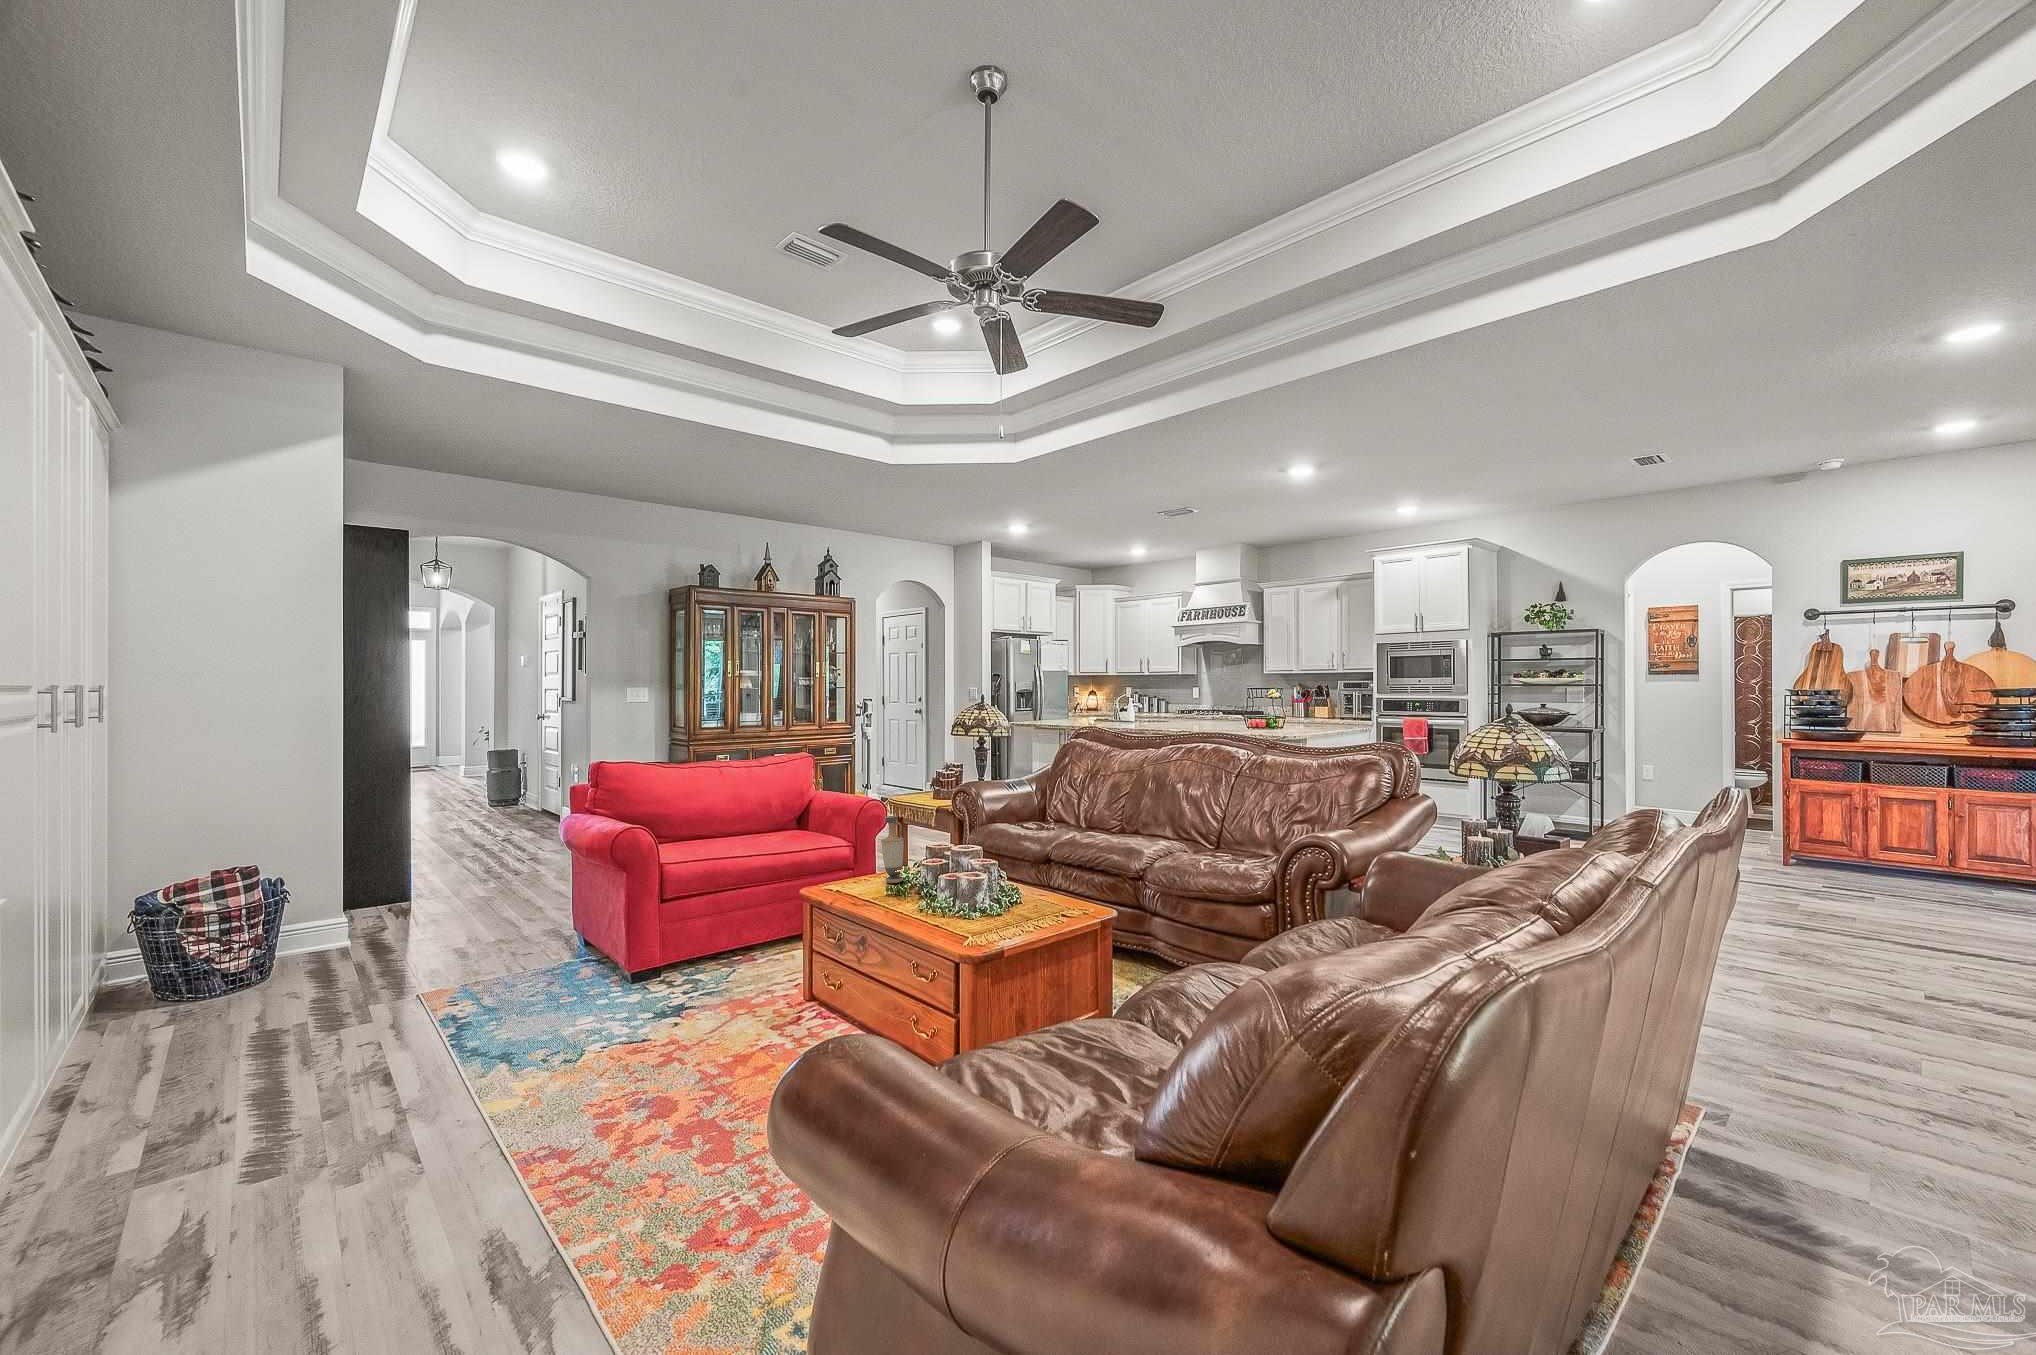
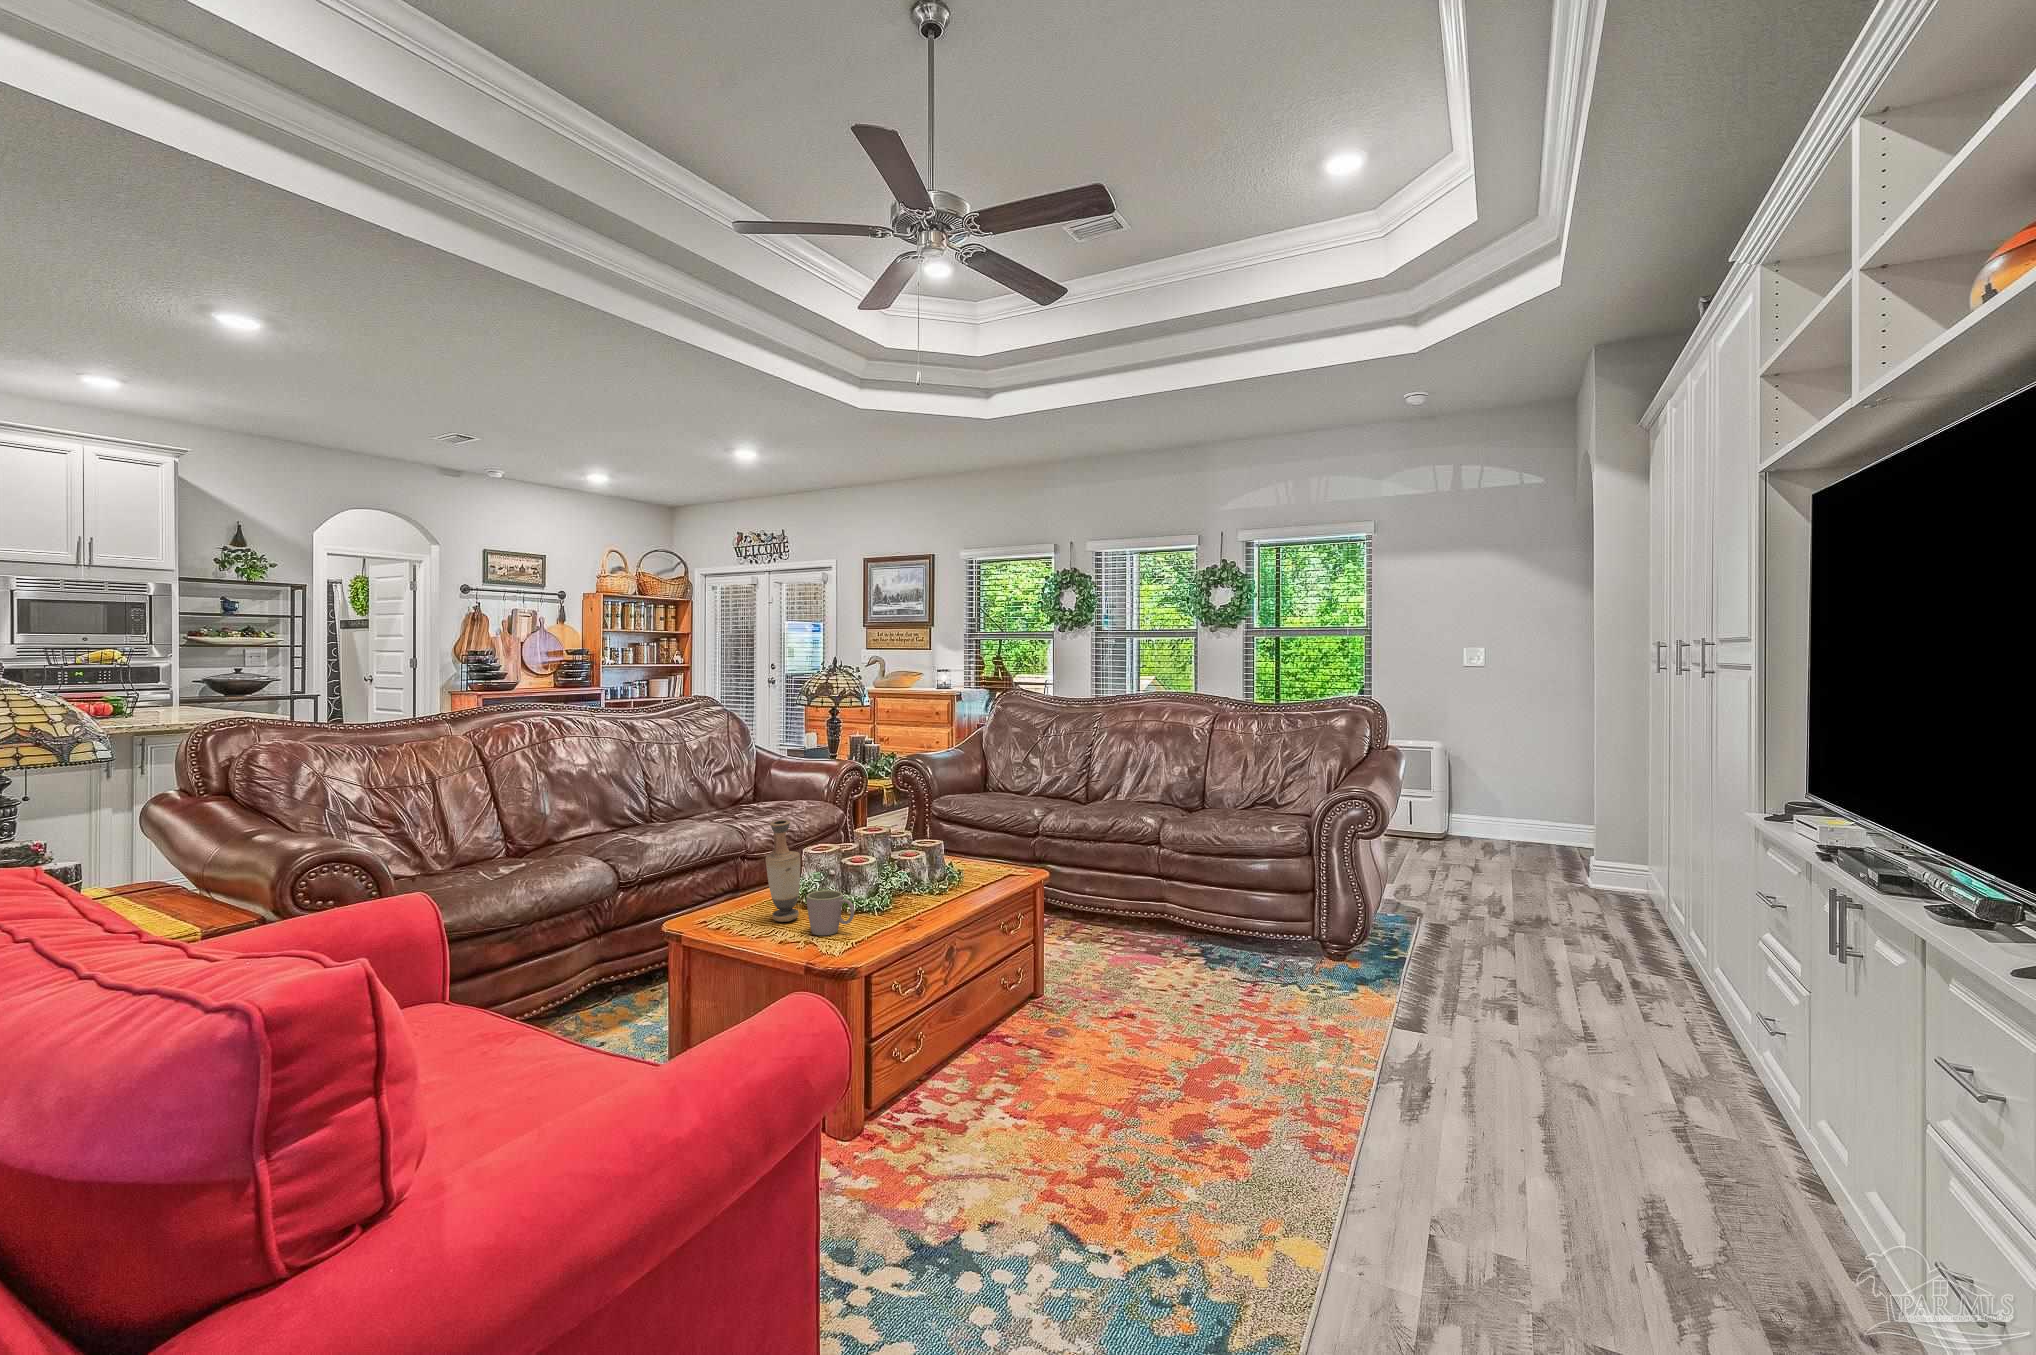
mug: none [842,862,869,891] -> present [806,890,854,935]

